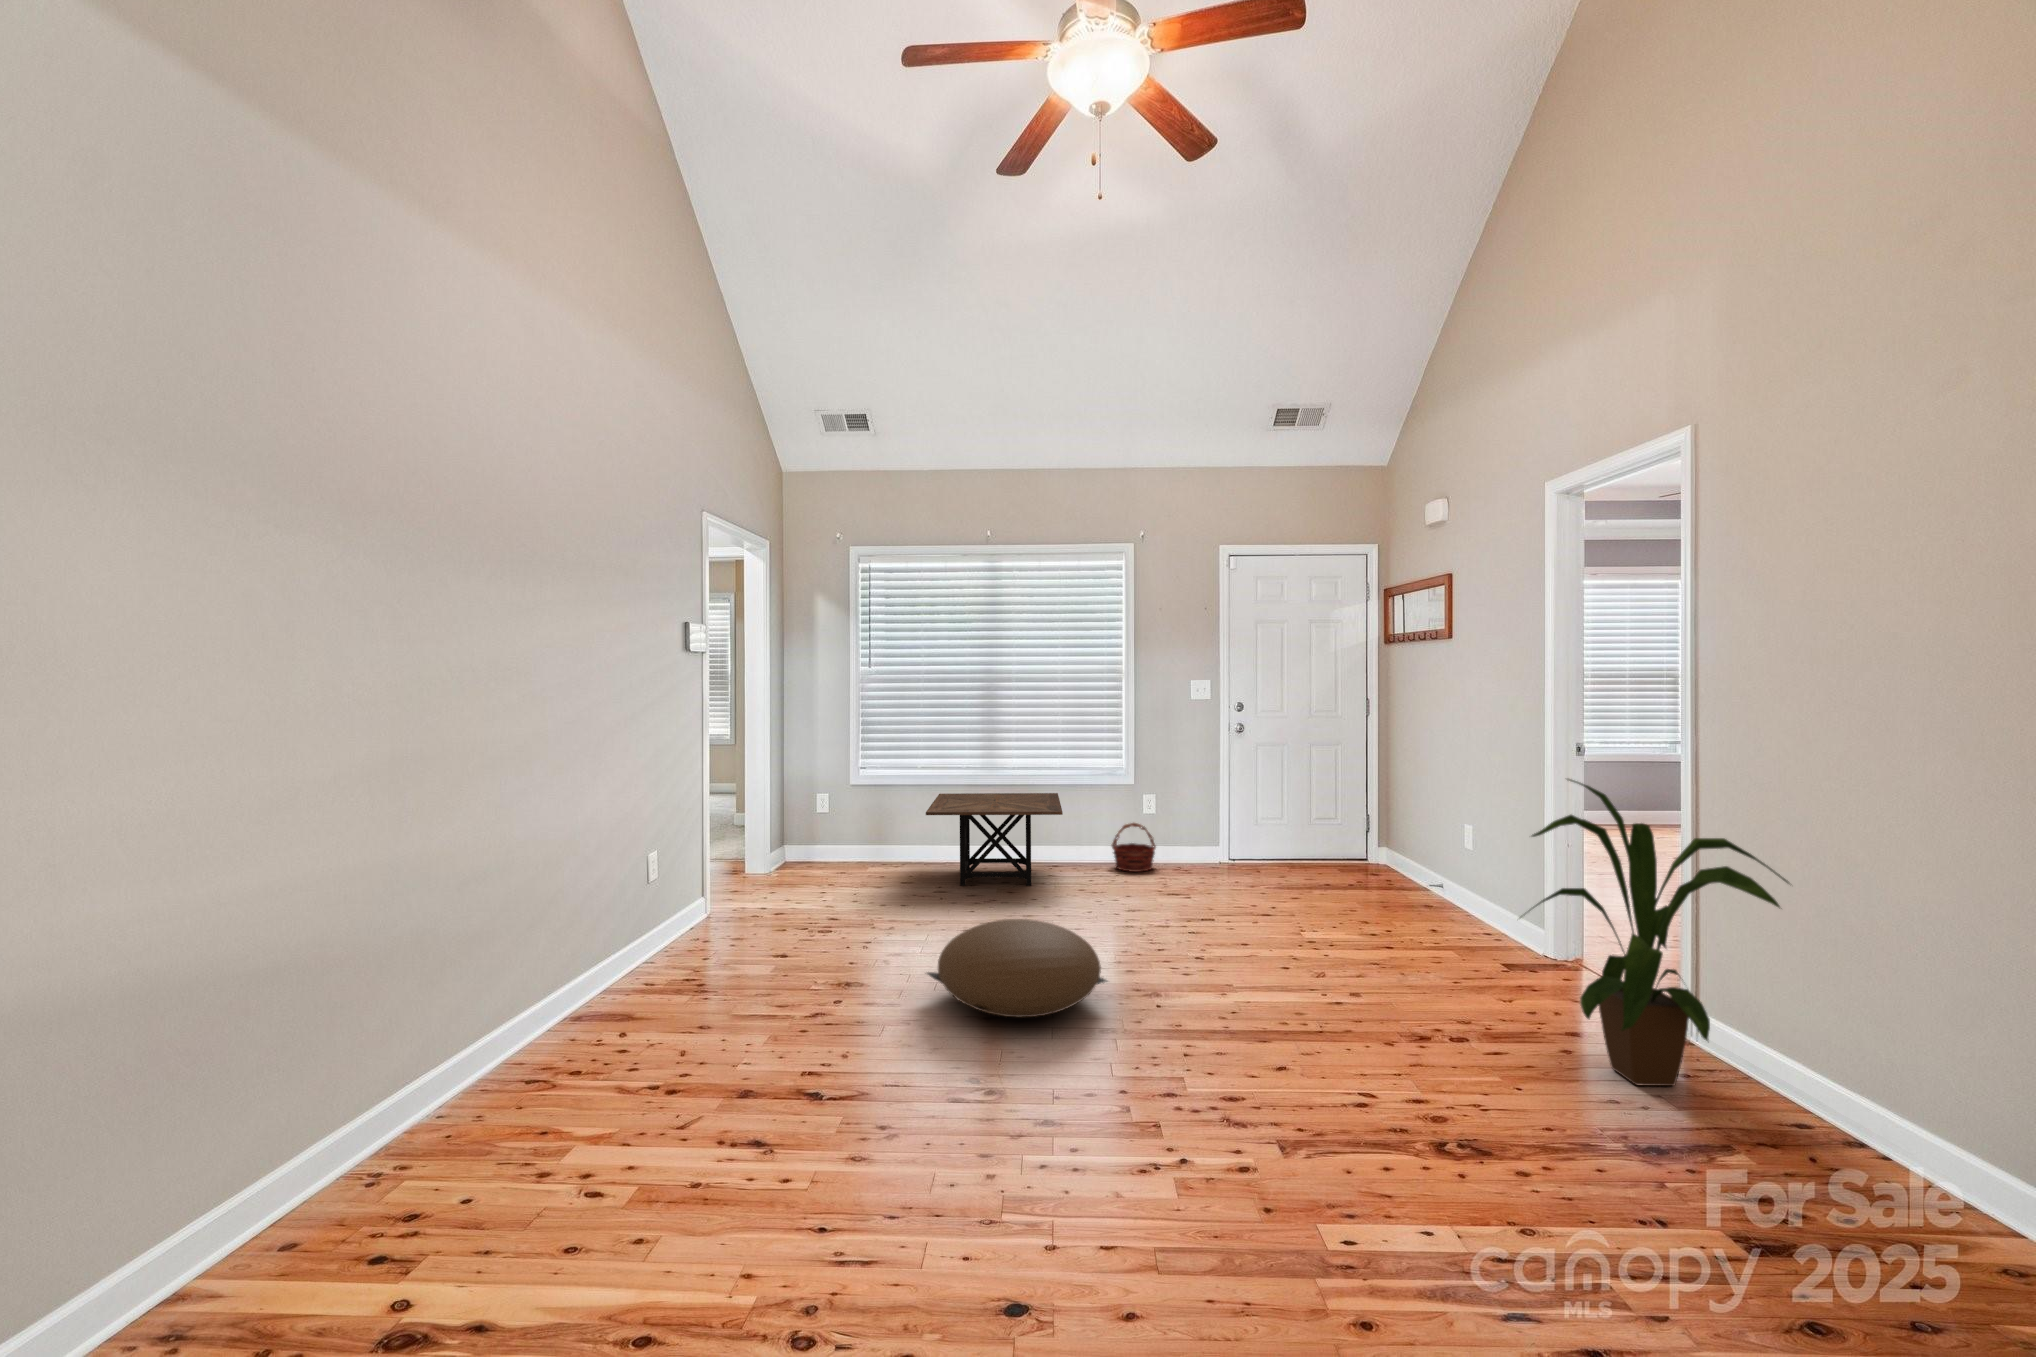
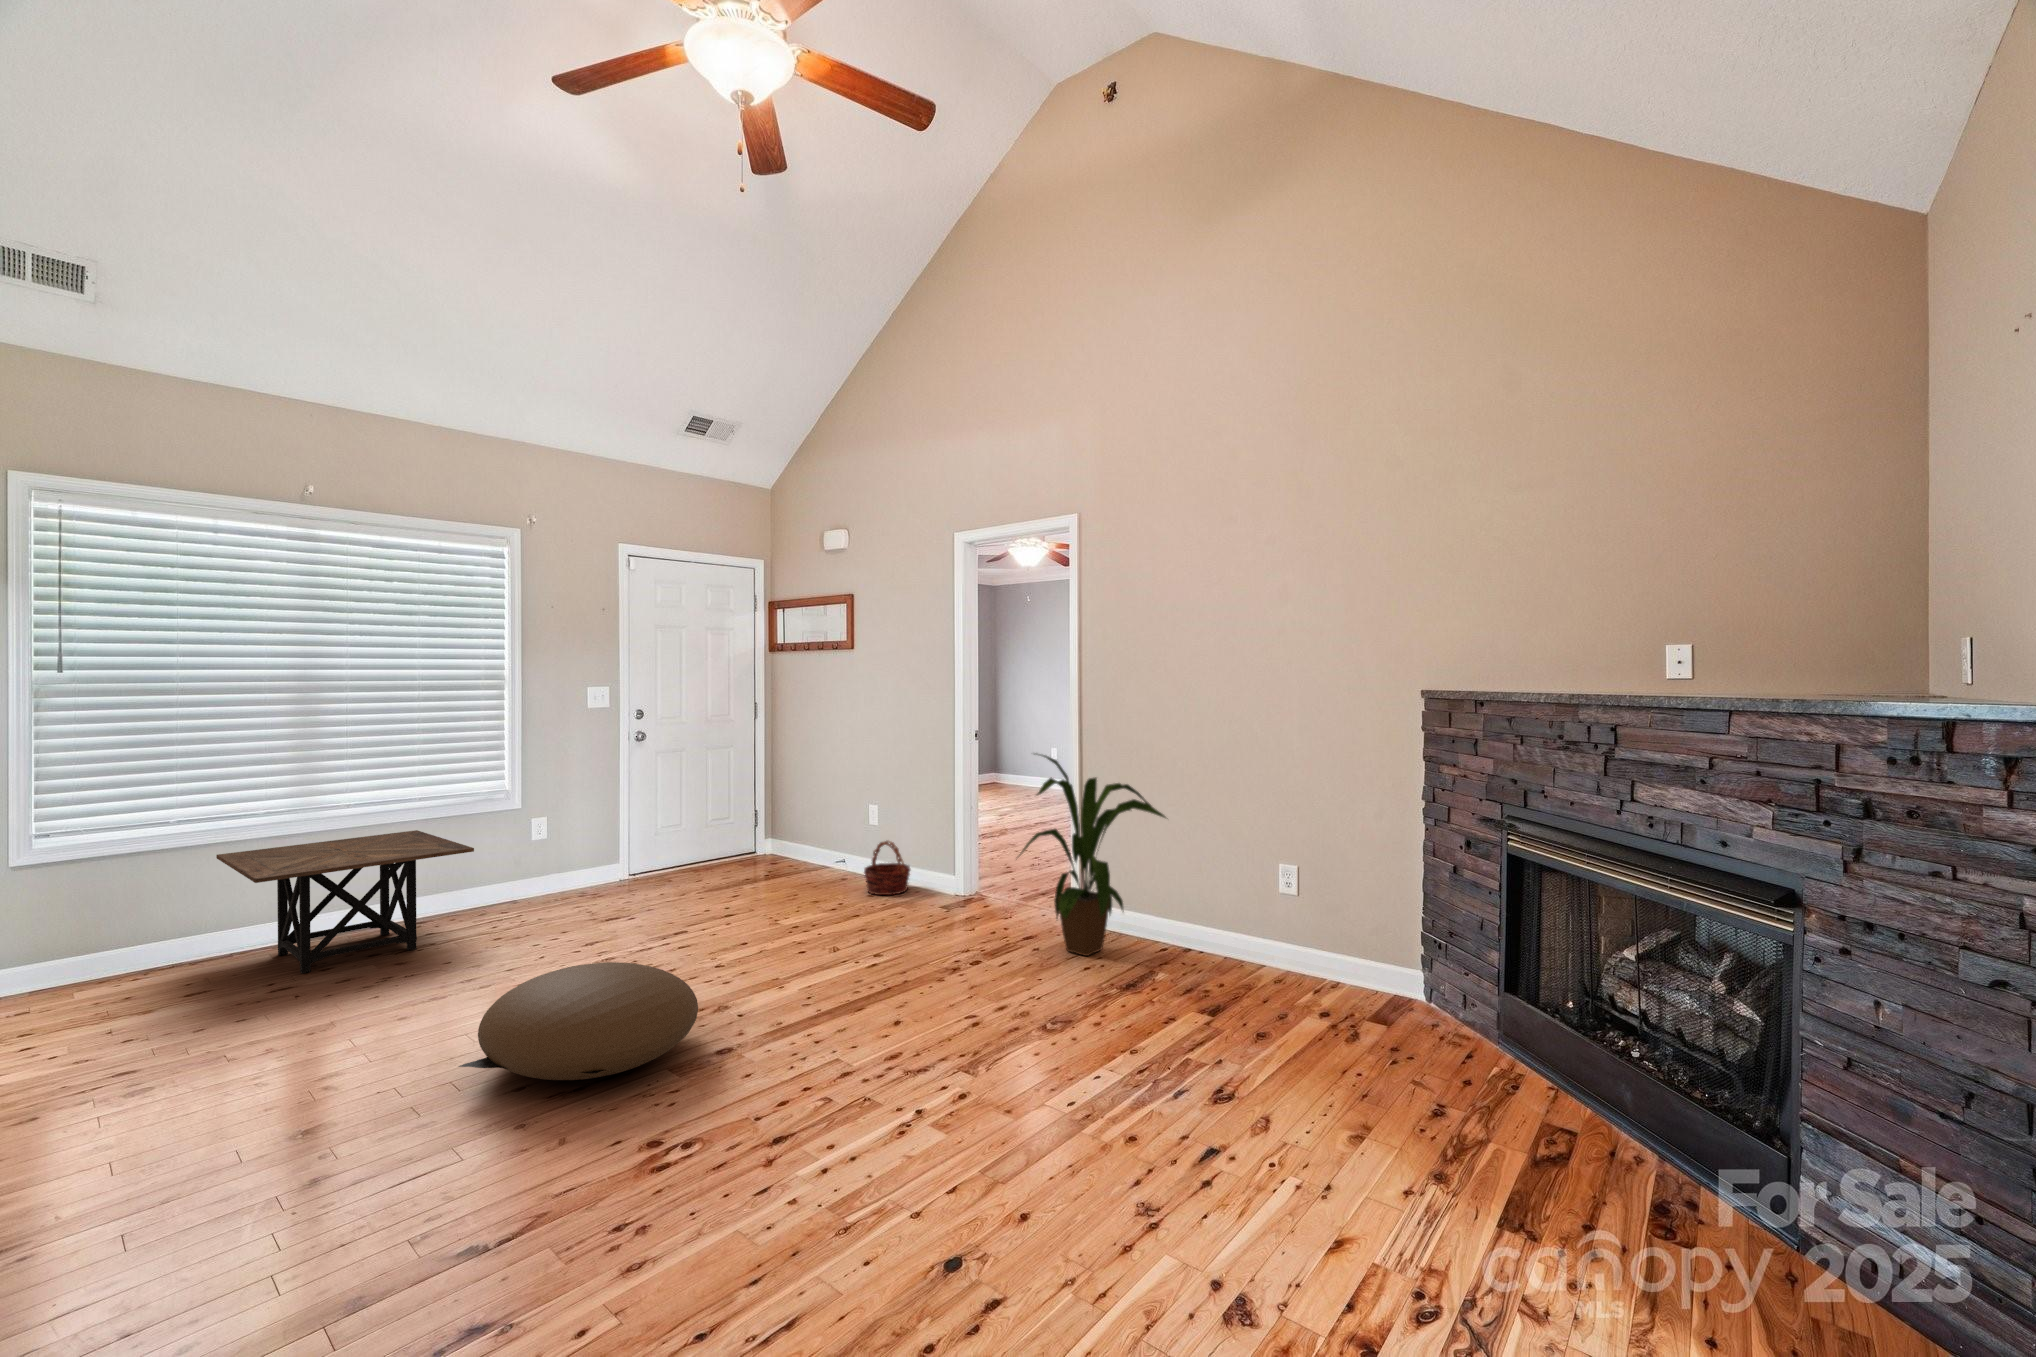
basket: present [1112,823,1156,872] -> present [864,841,910,895]

